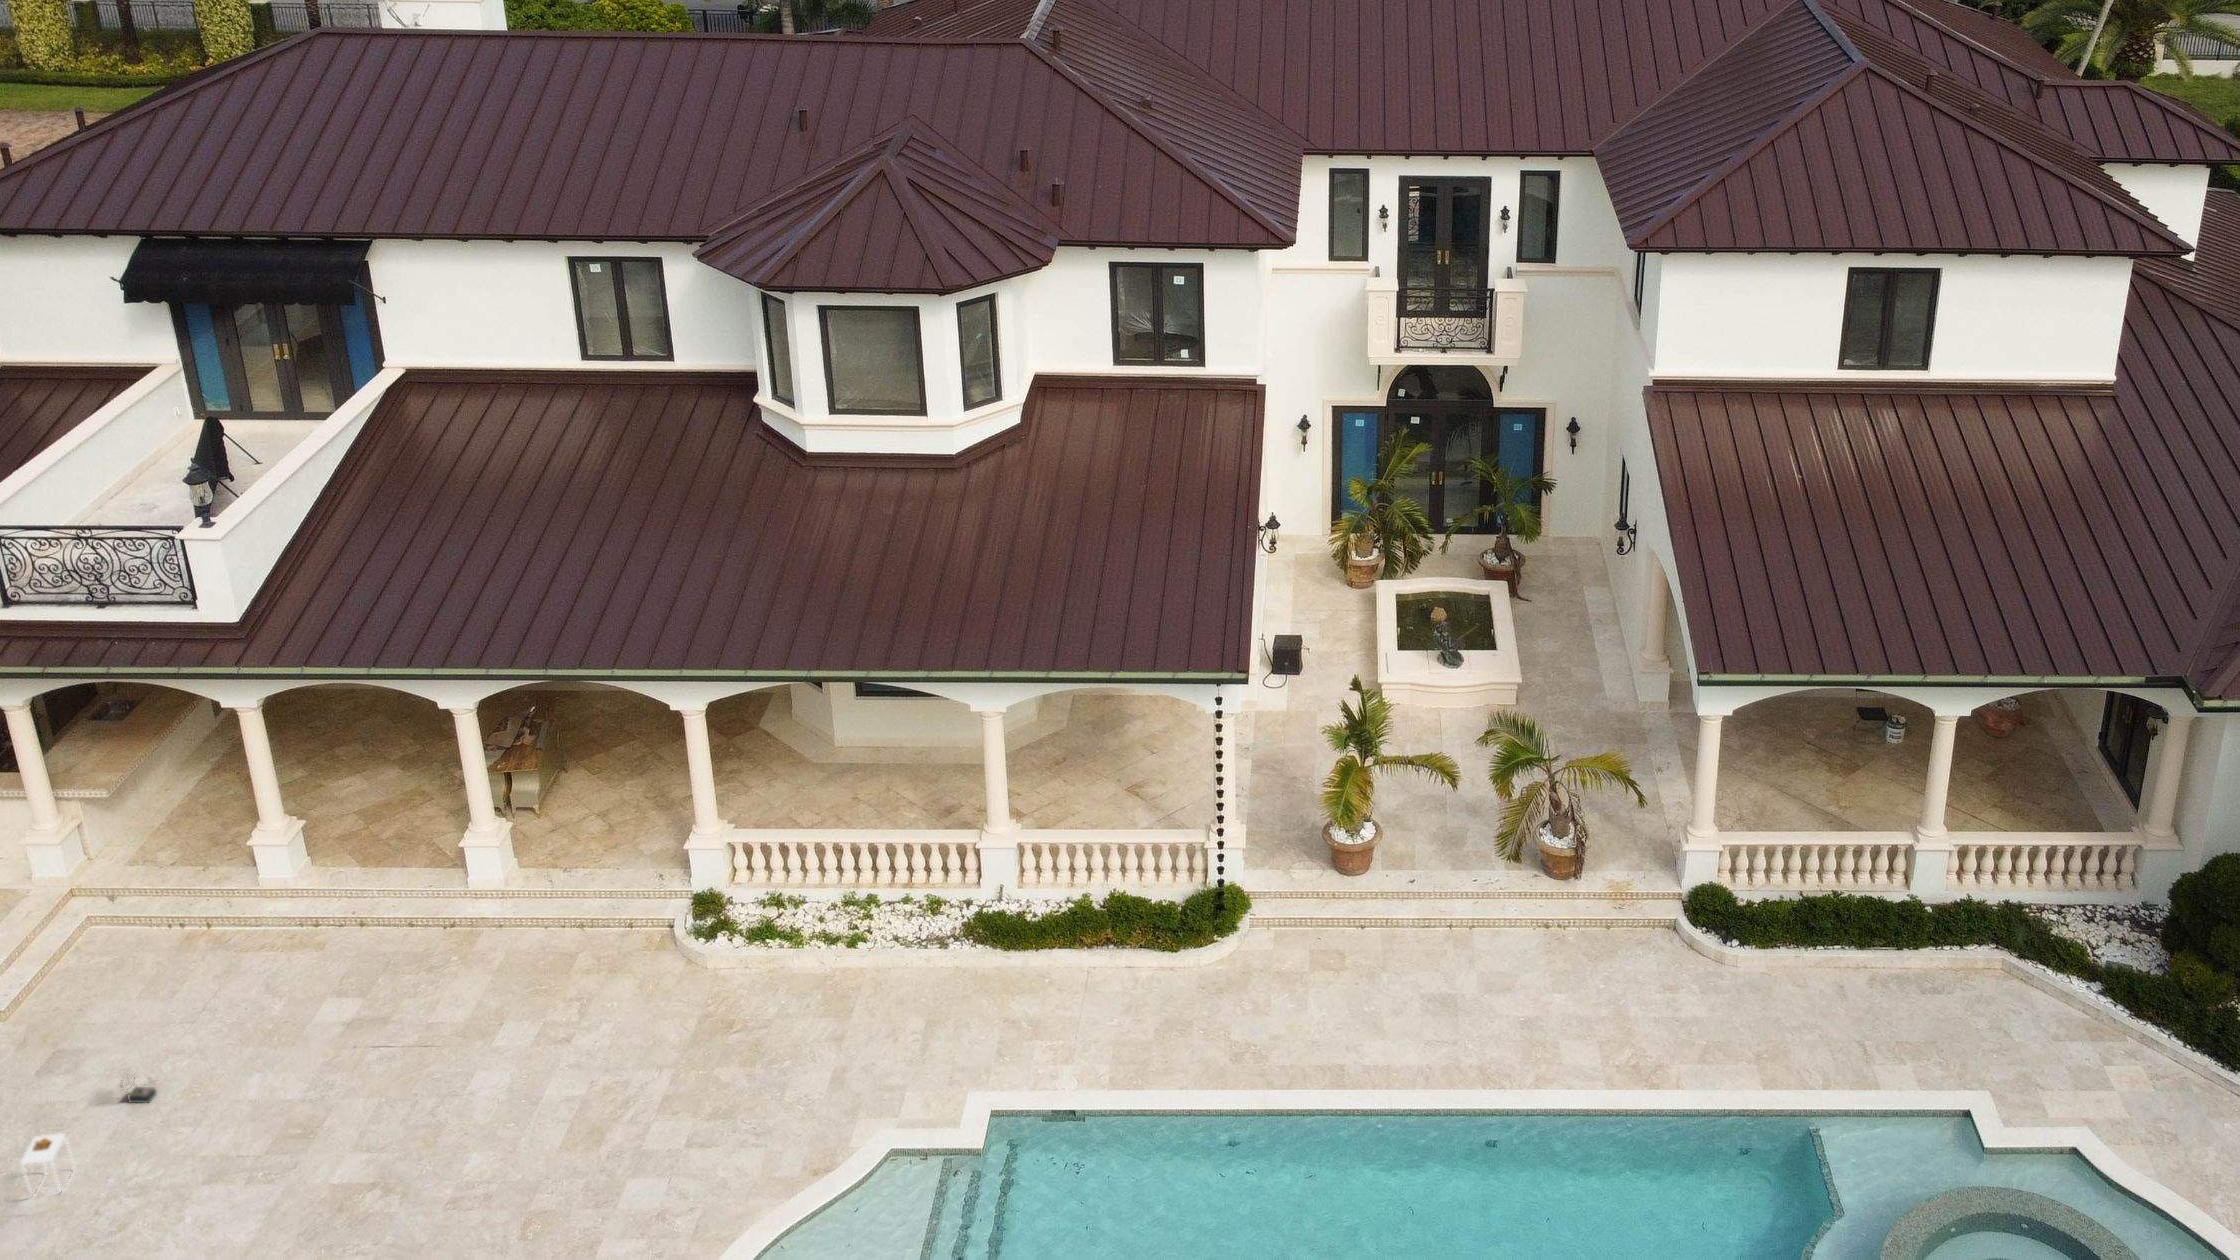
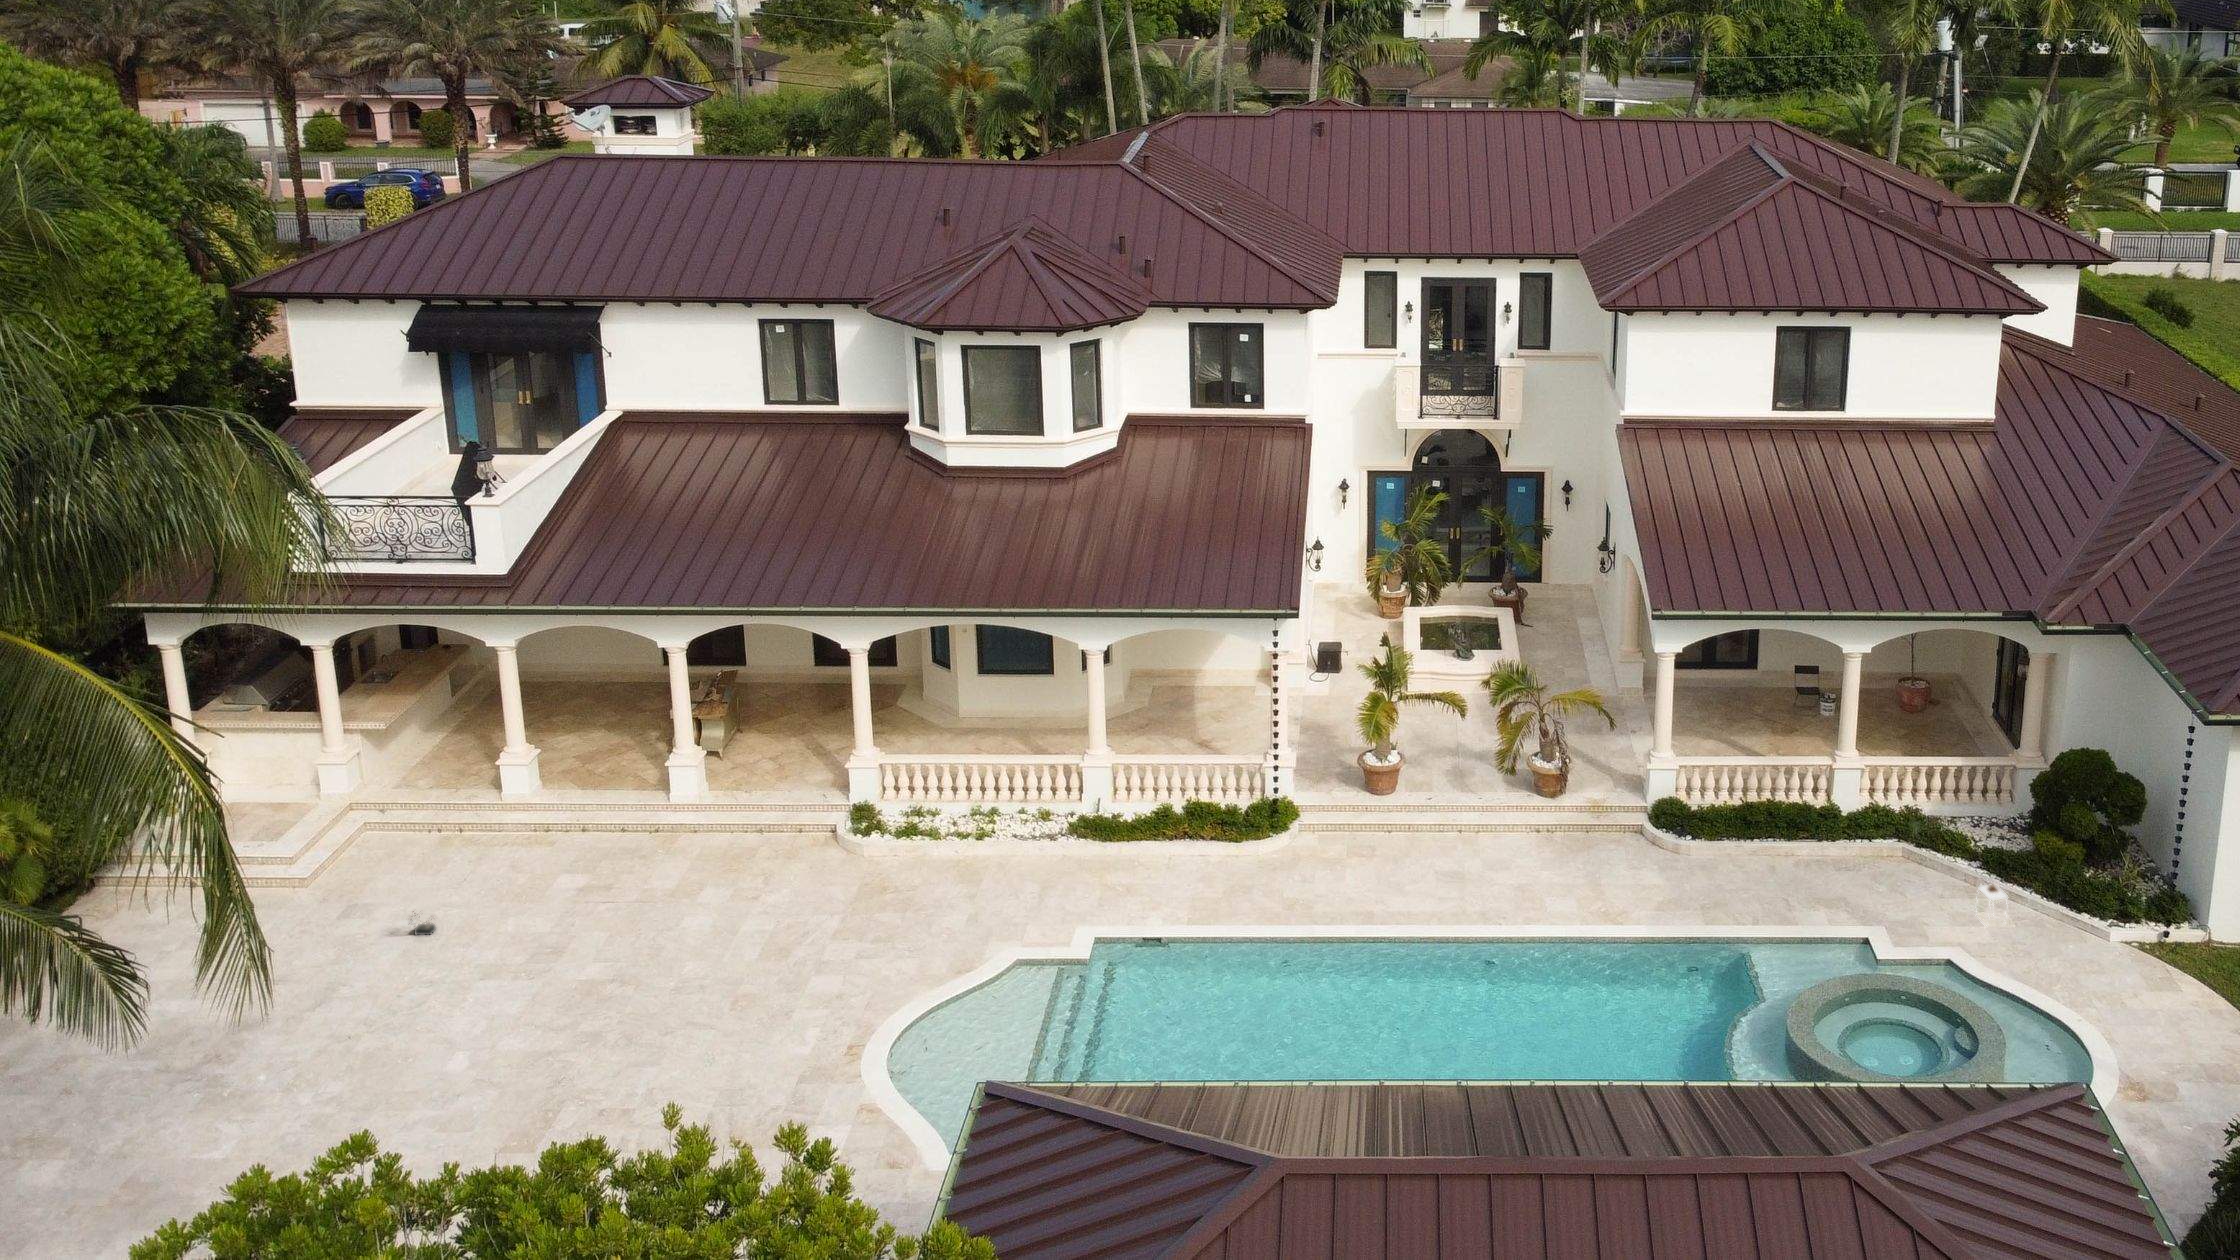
side table: present [21,1133,67,1191] -> present [1976,884,2008,926]

